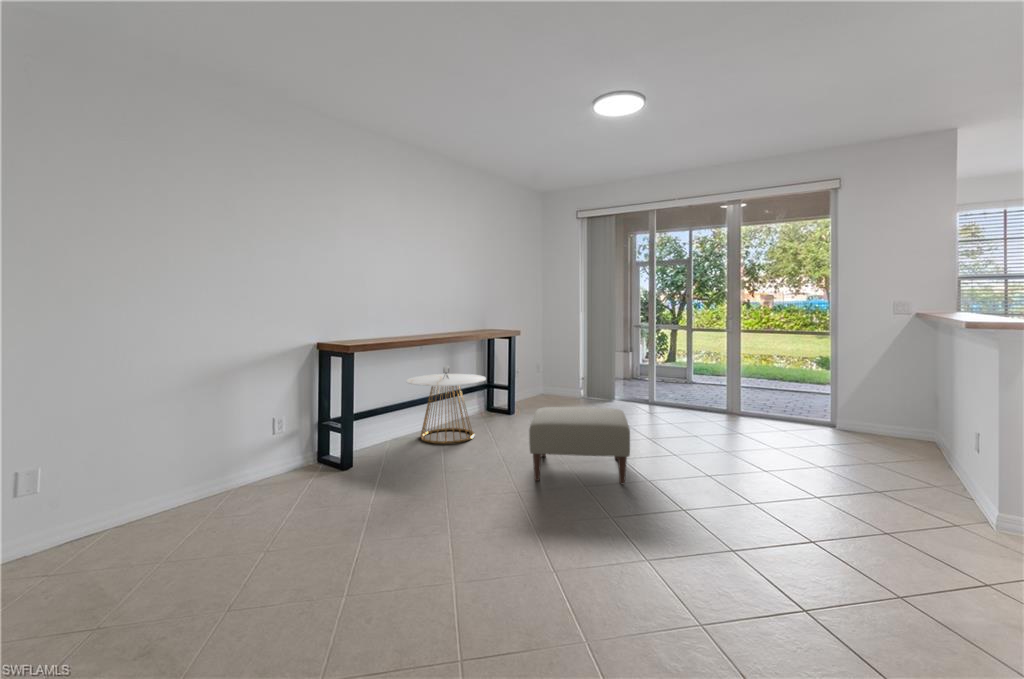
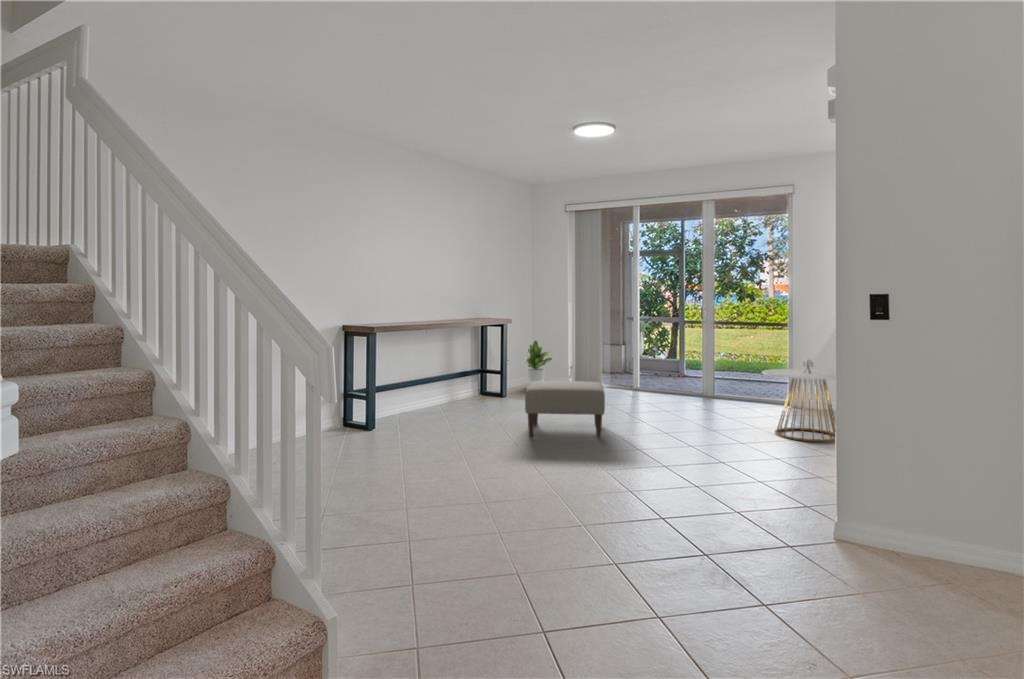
potted plant: none [532,352,563,400] -> present [525,341,552,383]
side table: present [406,366,486,444] -> present [762,359,836,442]

